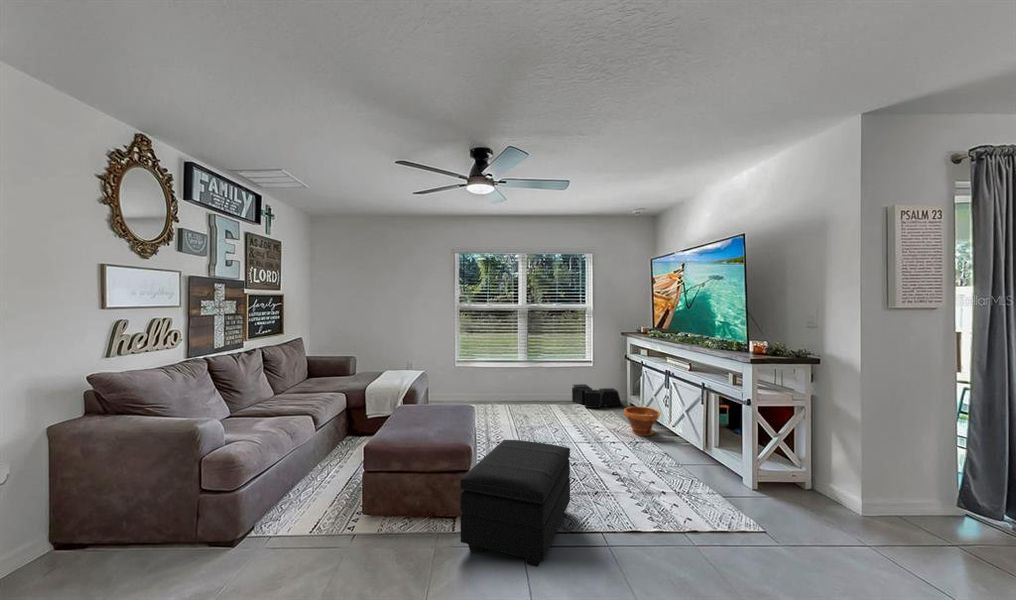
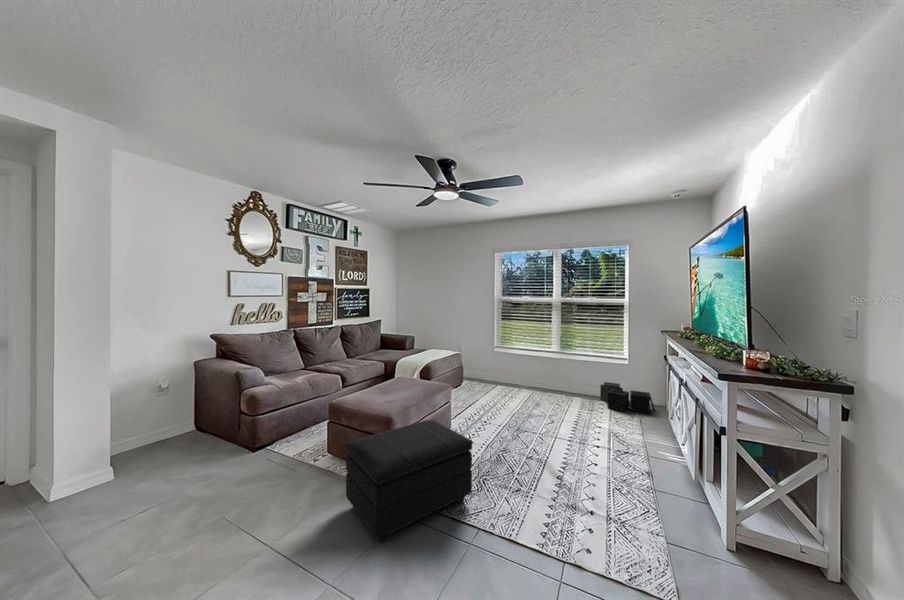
planter: present [624,406,660,436] -> none [624,416,672,454]

